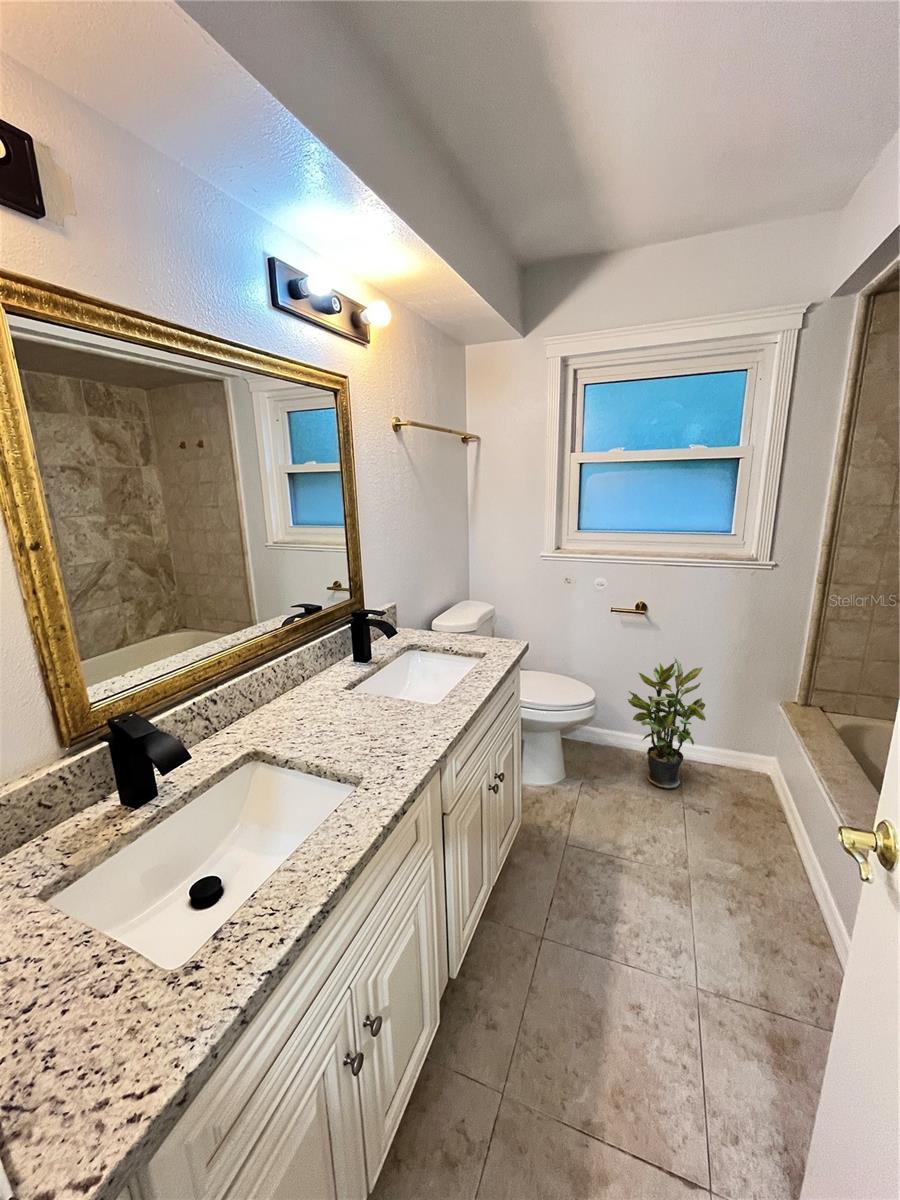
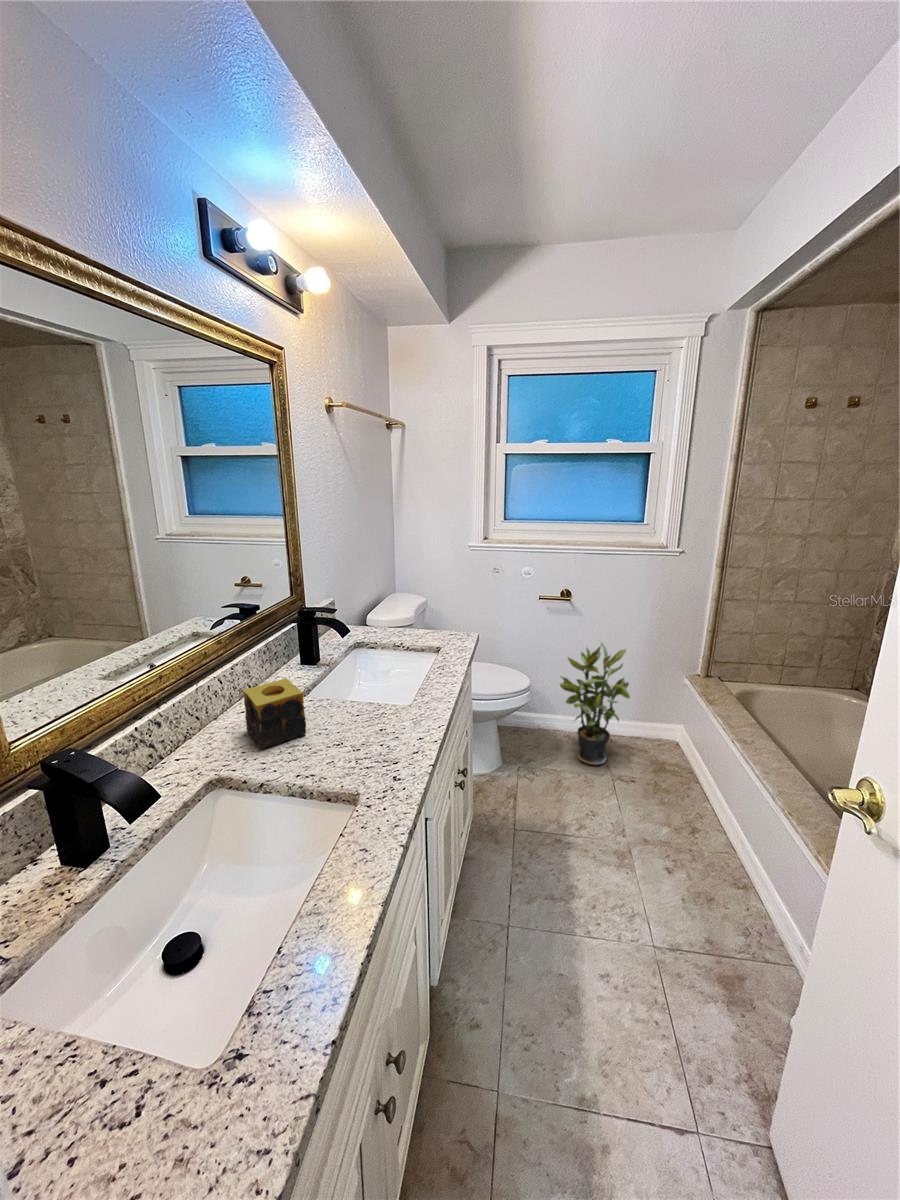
candle: none [287,671,337,730] -> present [243,679,306,749]

